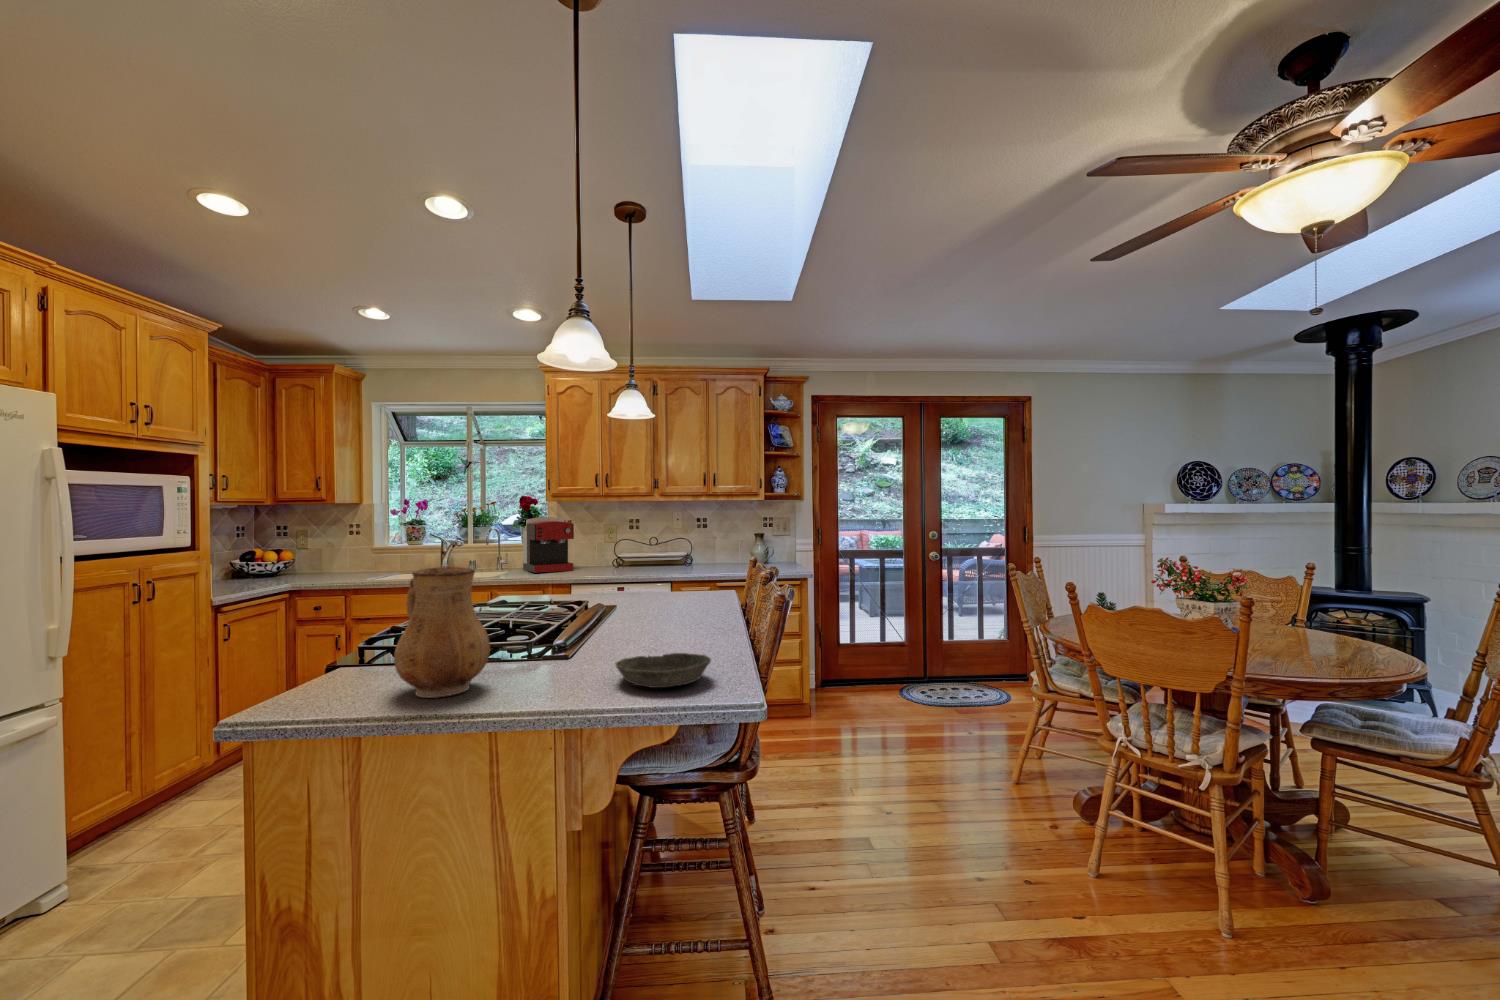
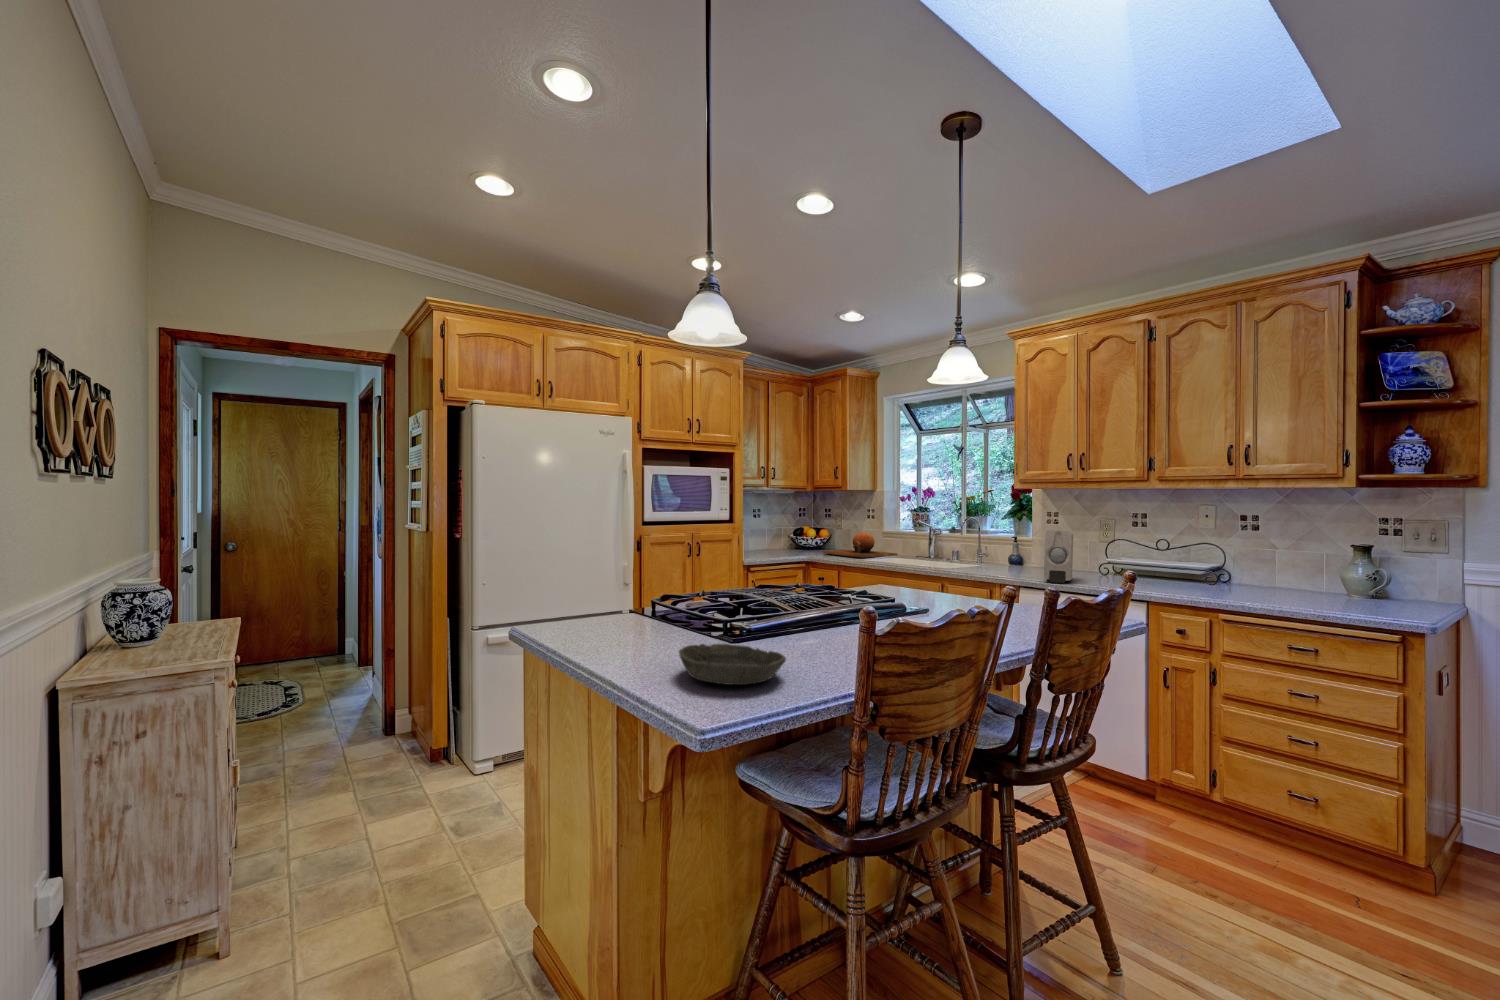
coffee maker: present [523,517,574,573] -> none [998,507,1047,570]
soap dispenser: none [589,536,614,579] -> present [1044,530,1073,583]
chopping board: none [304,551,404,580] -> present [823,532,897,557]
ceramic pitcher: present [394,567,490,698] -> none [567,531,641,638]

